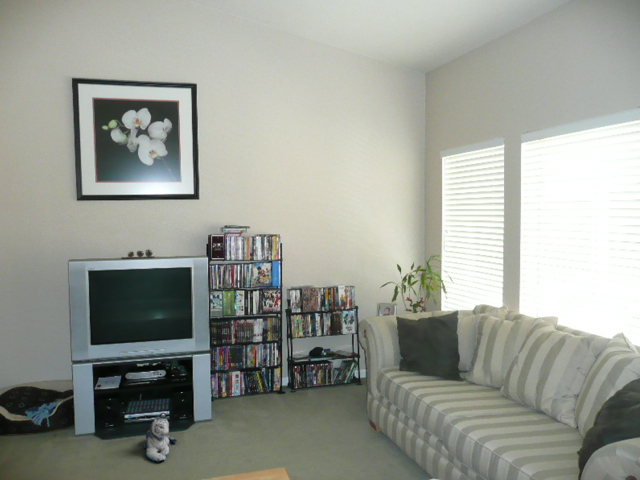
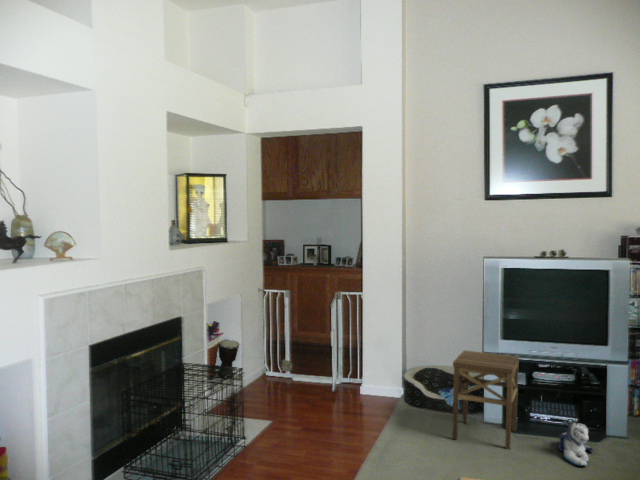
side table: none [24,361,108,466] -> present [452,350,519,449]

